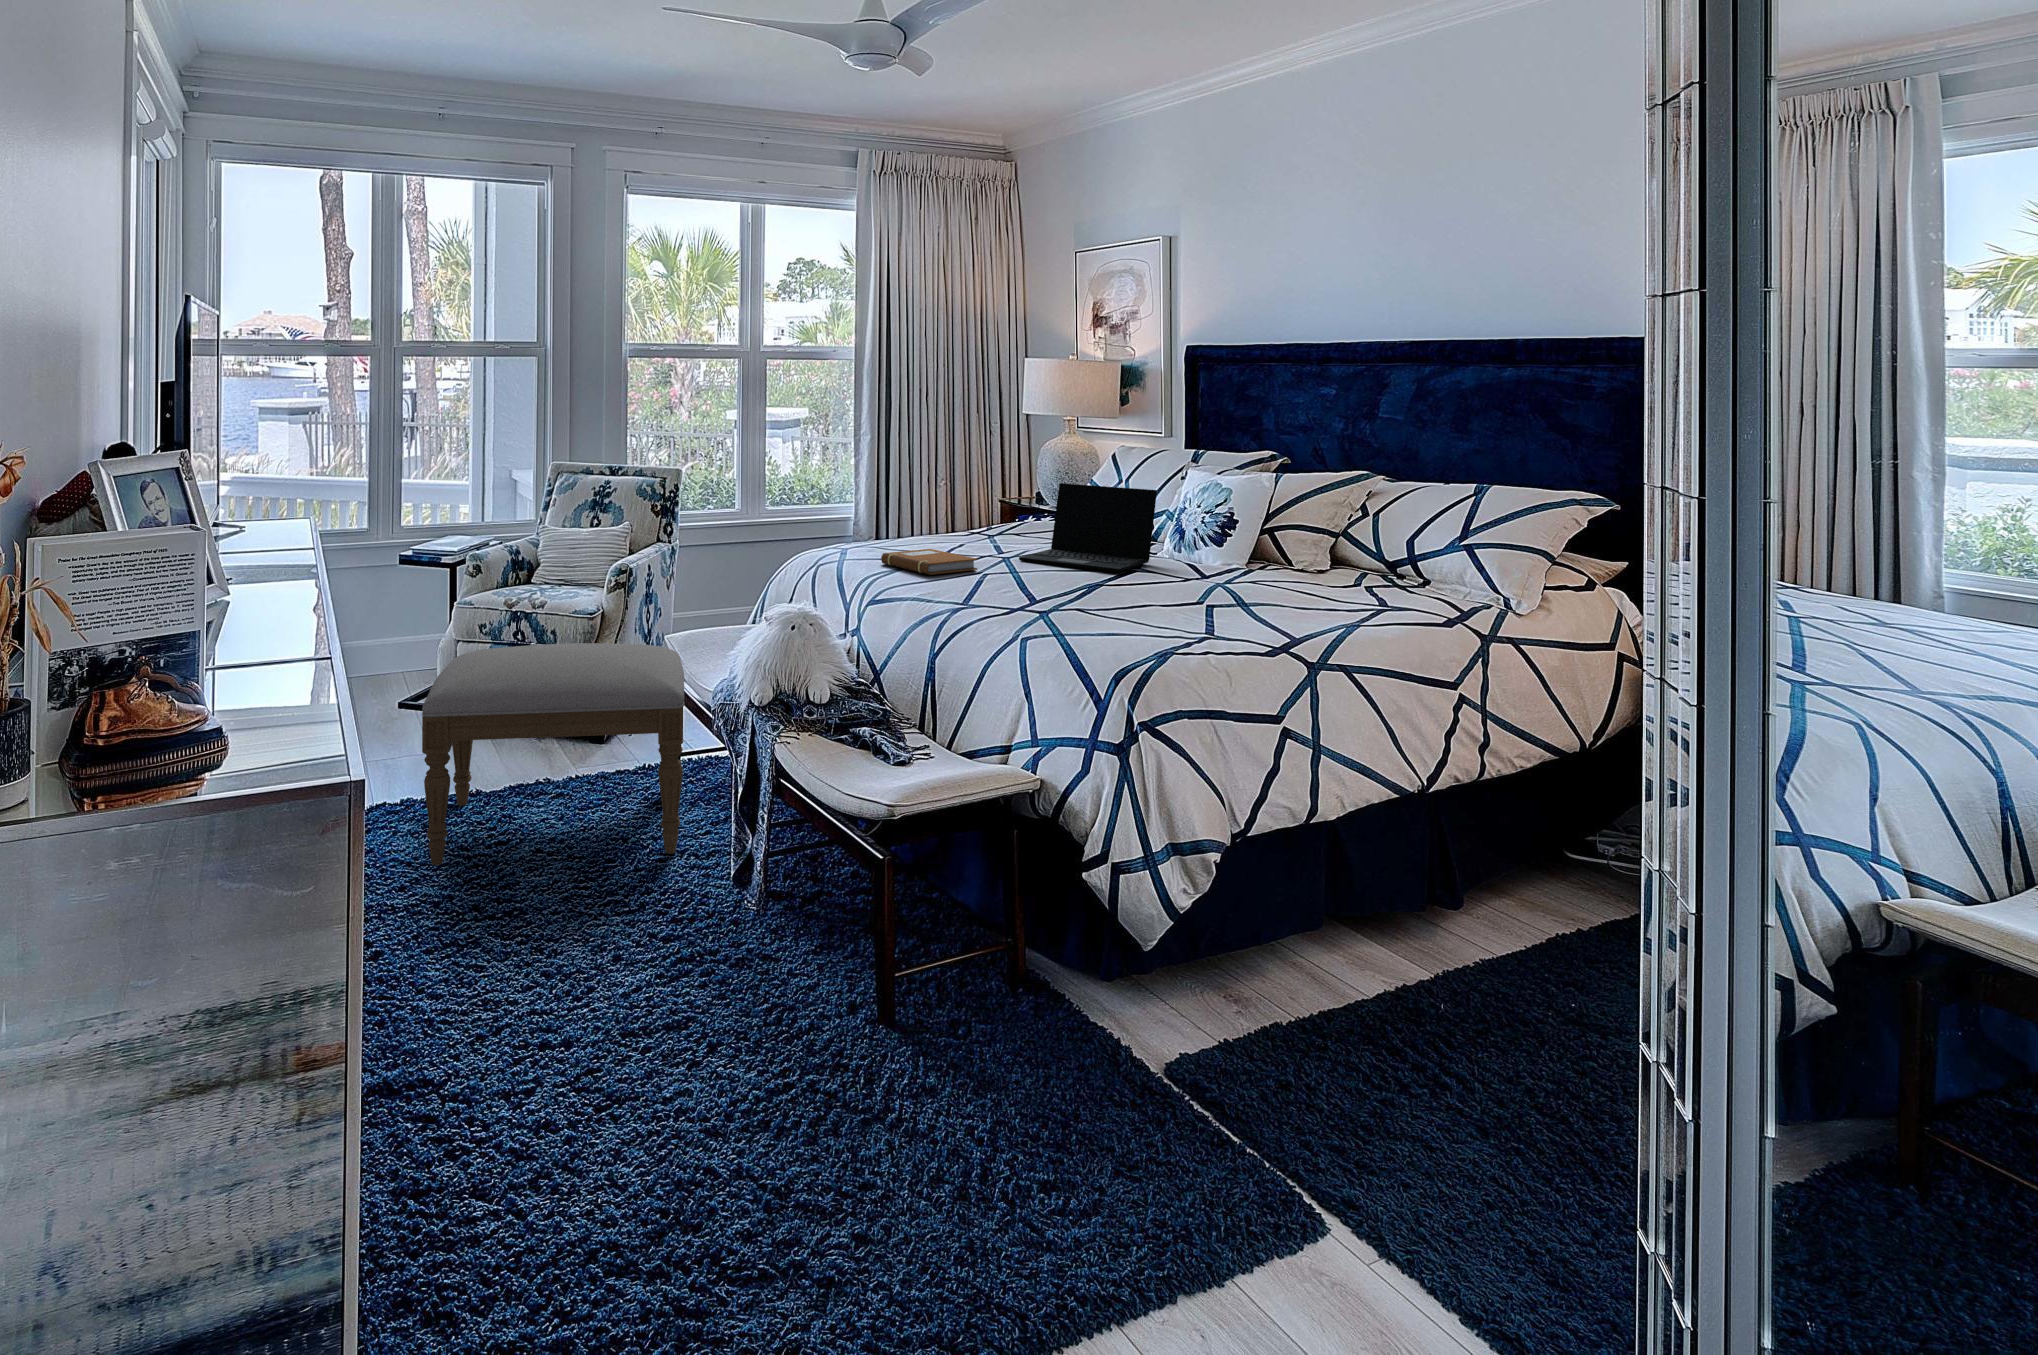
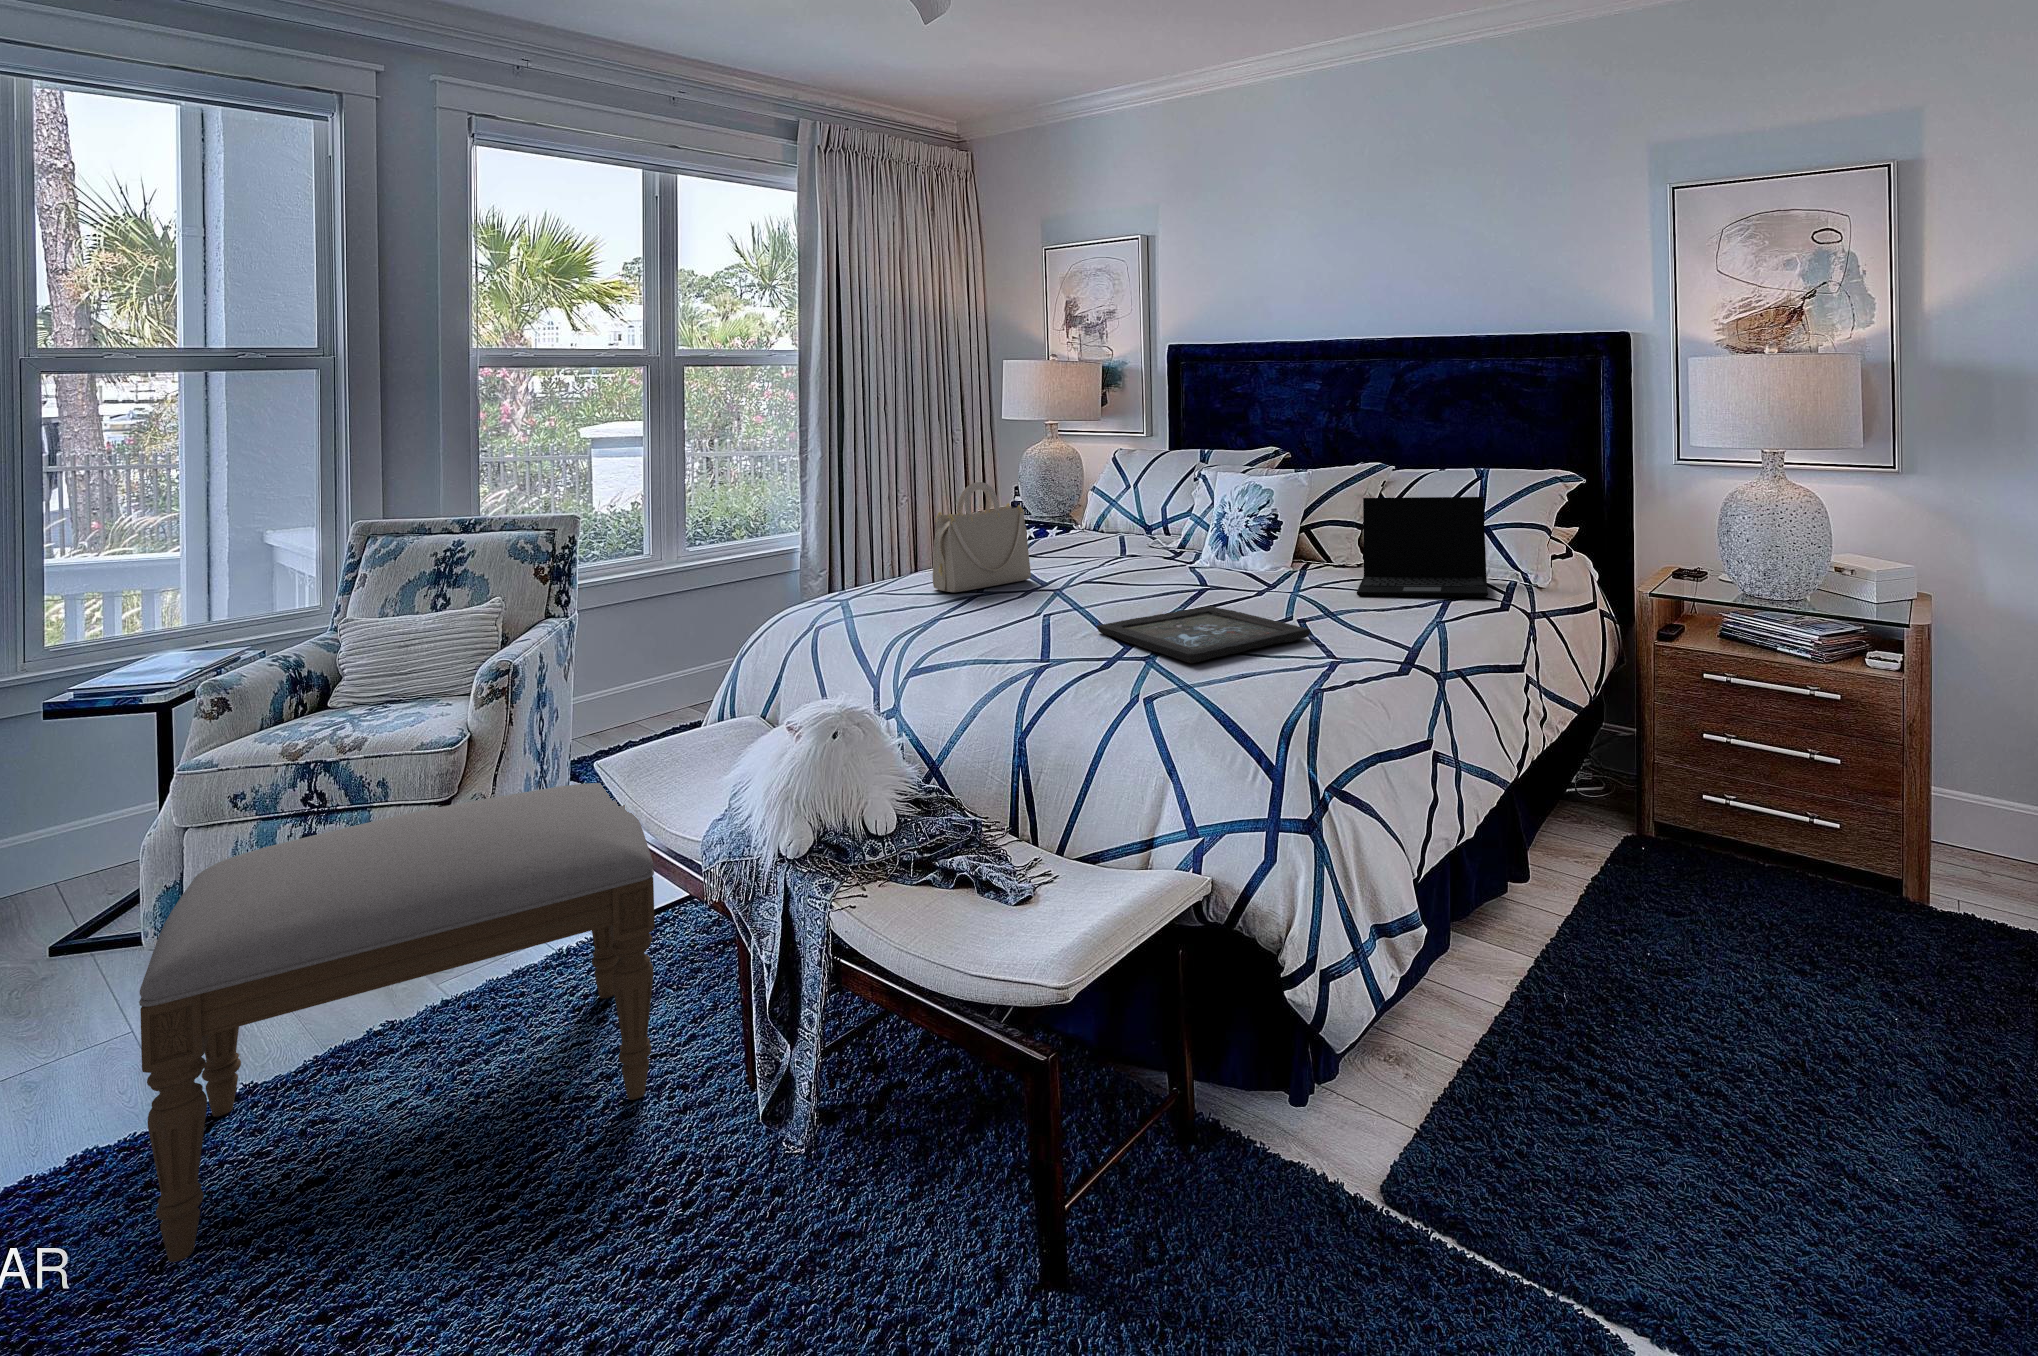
handbag: none [921,462,1003,551] -> present [933,482,1031,592]
laptop: present [1019,483,1157,572] -> present [1357,497,1488,597]
notebook: present [881,549,977,575] -> none [899,591,1022,626]
tray: none [1024,584,1202,621] -> present [1097,606,1310,663]

